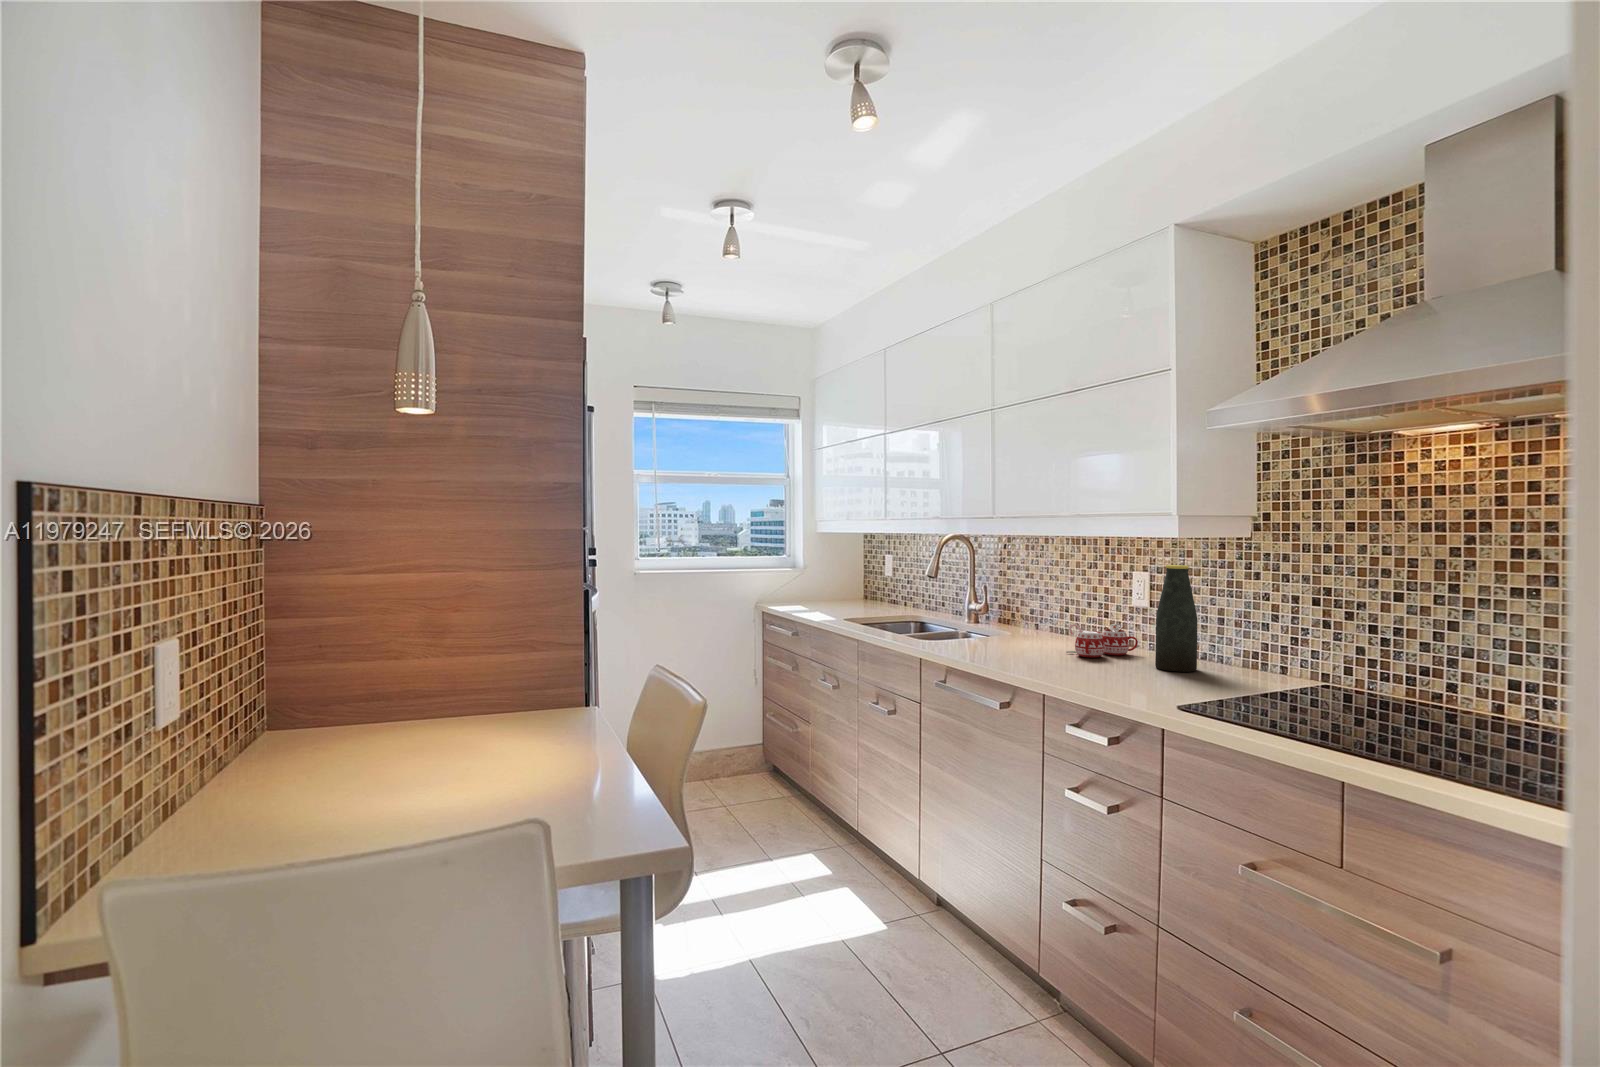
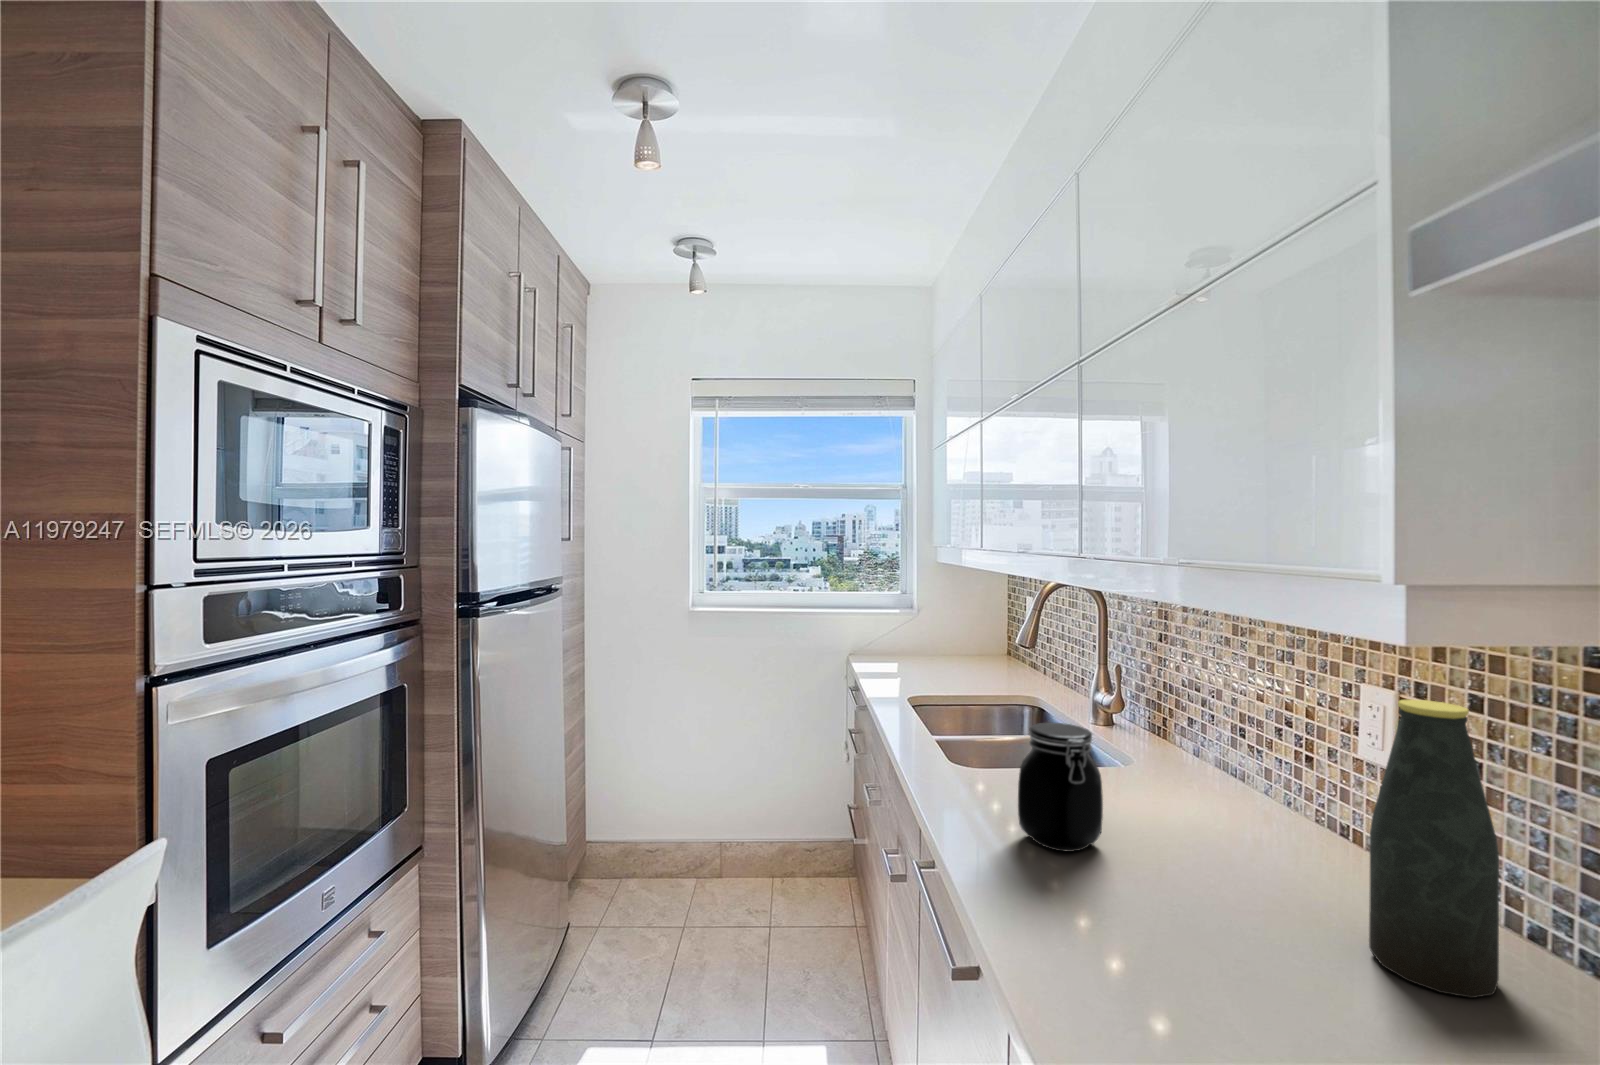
jar: none [995,599,1035,659] -> present [1018,723,1103,852]
mug: present [1066,624,1138,657] -> none [1183,791,1356,874]

